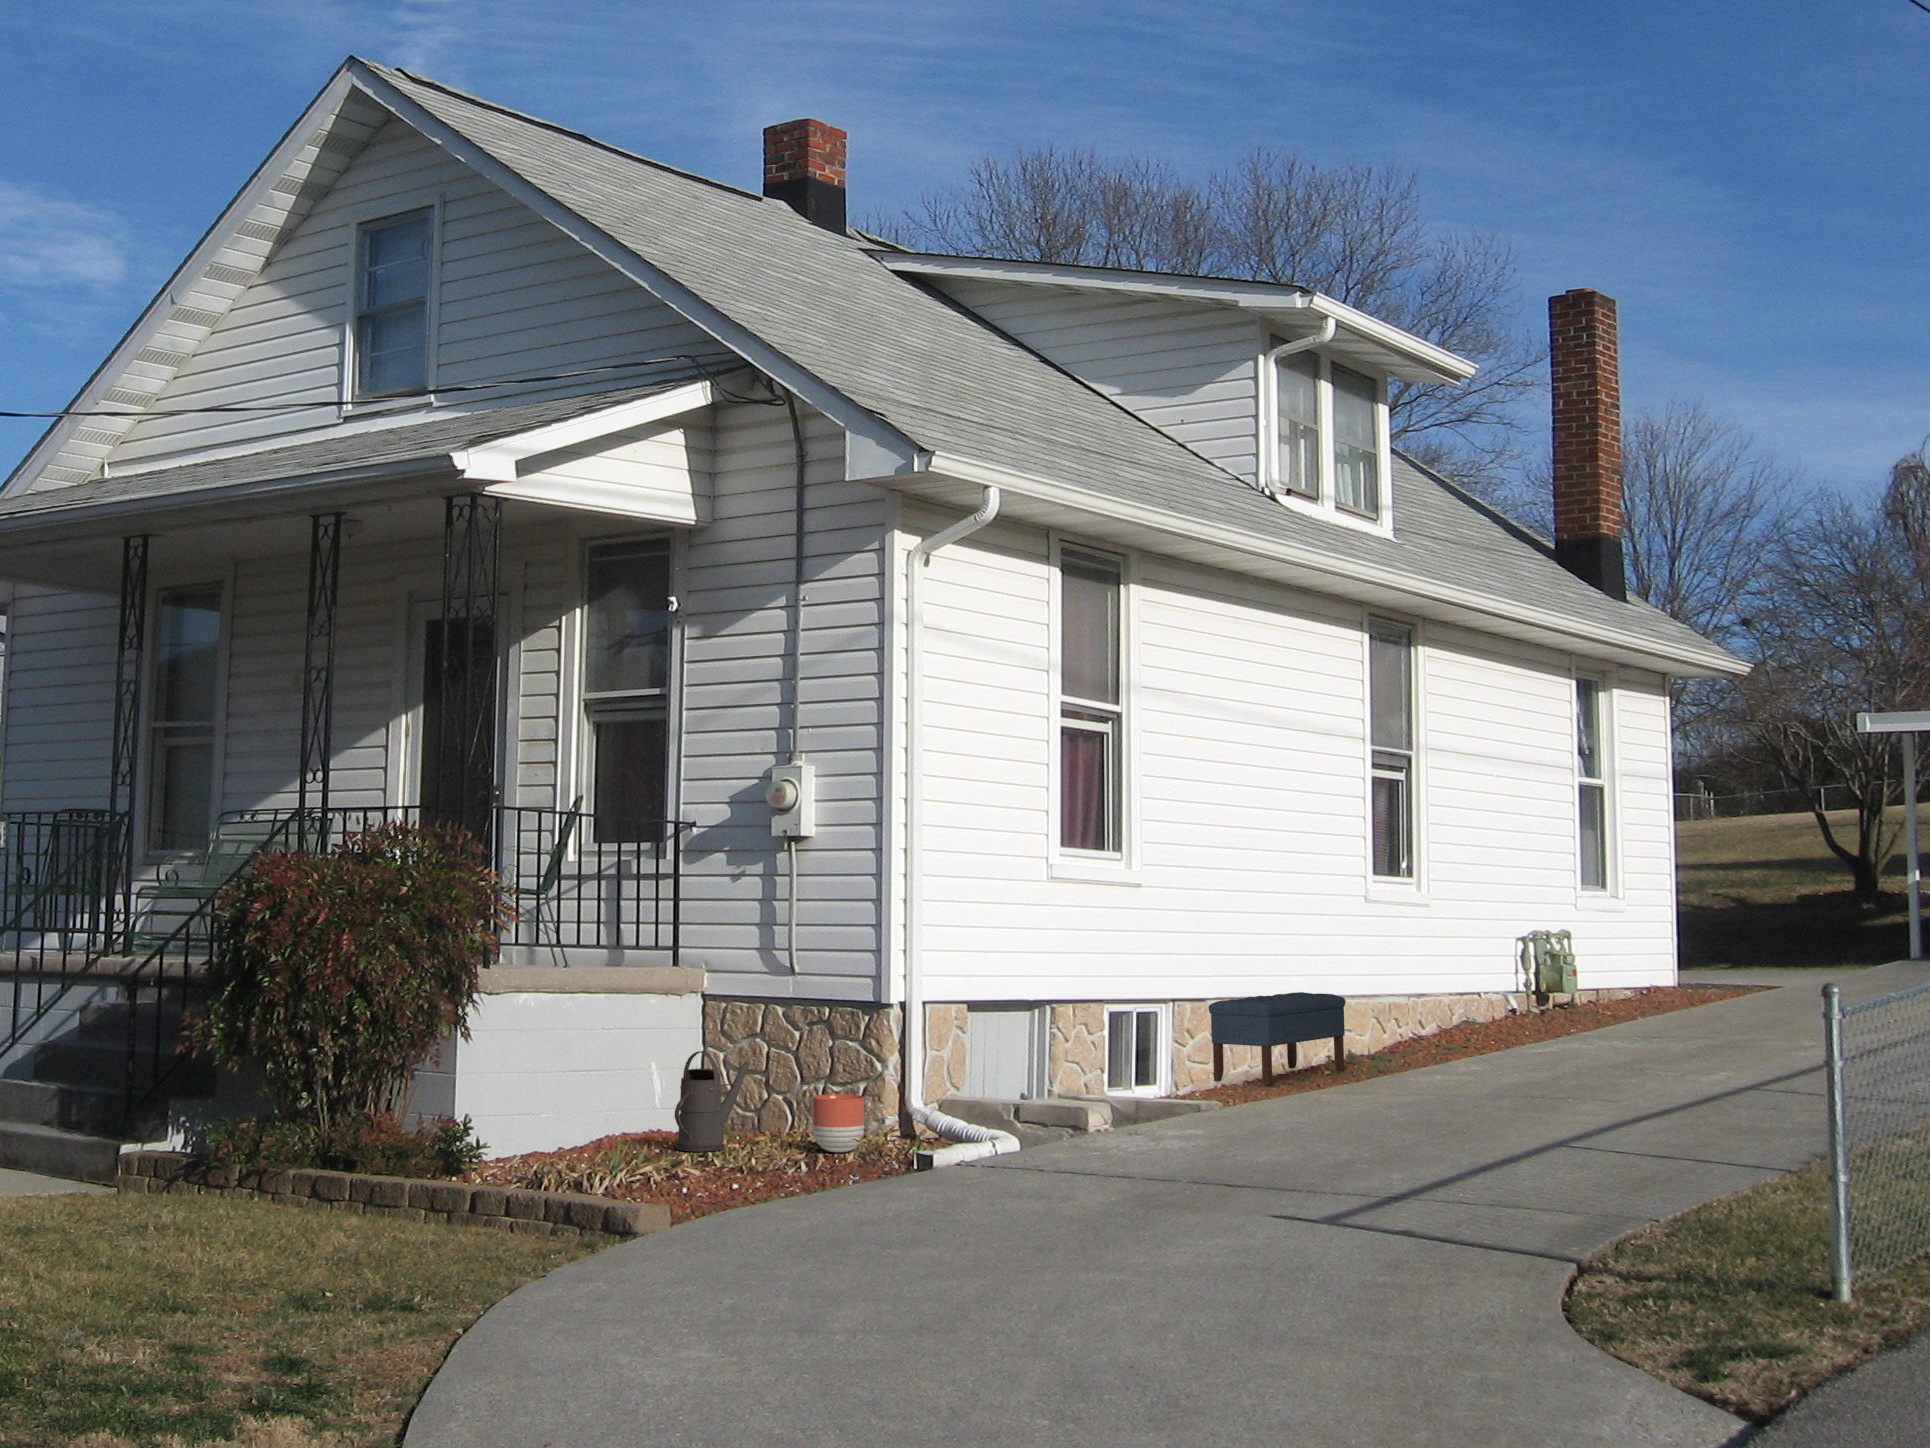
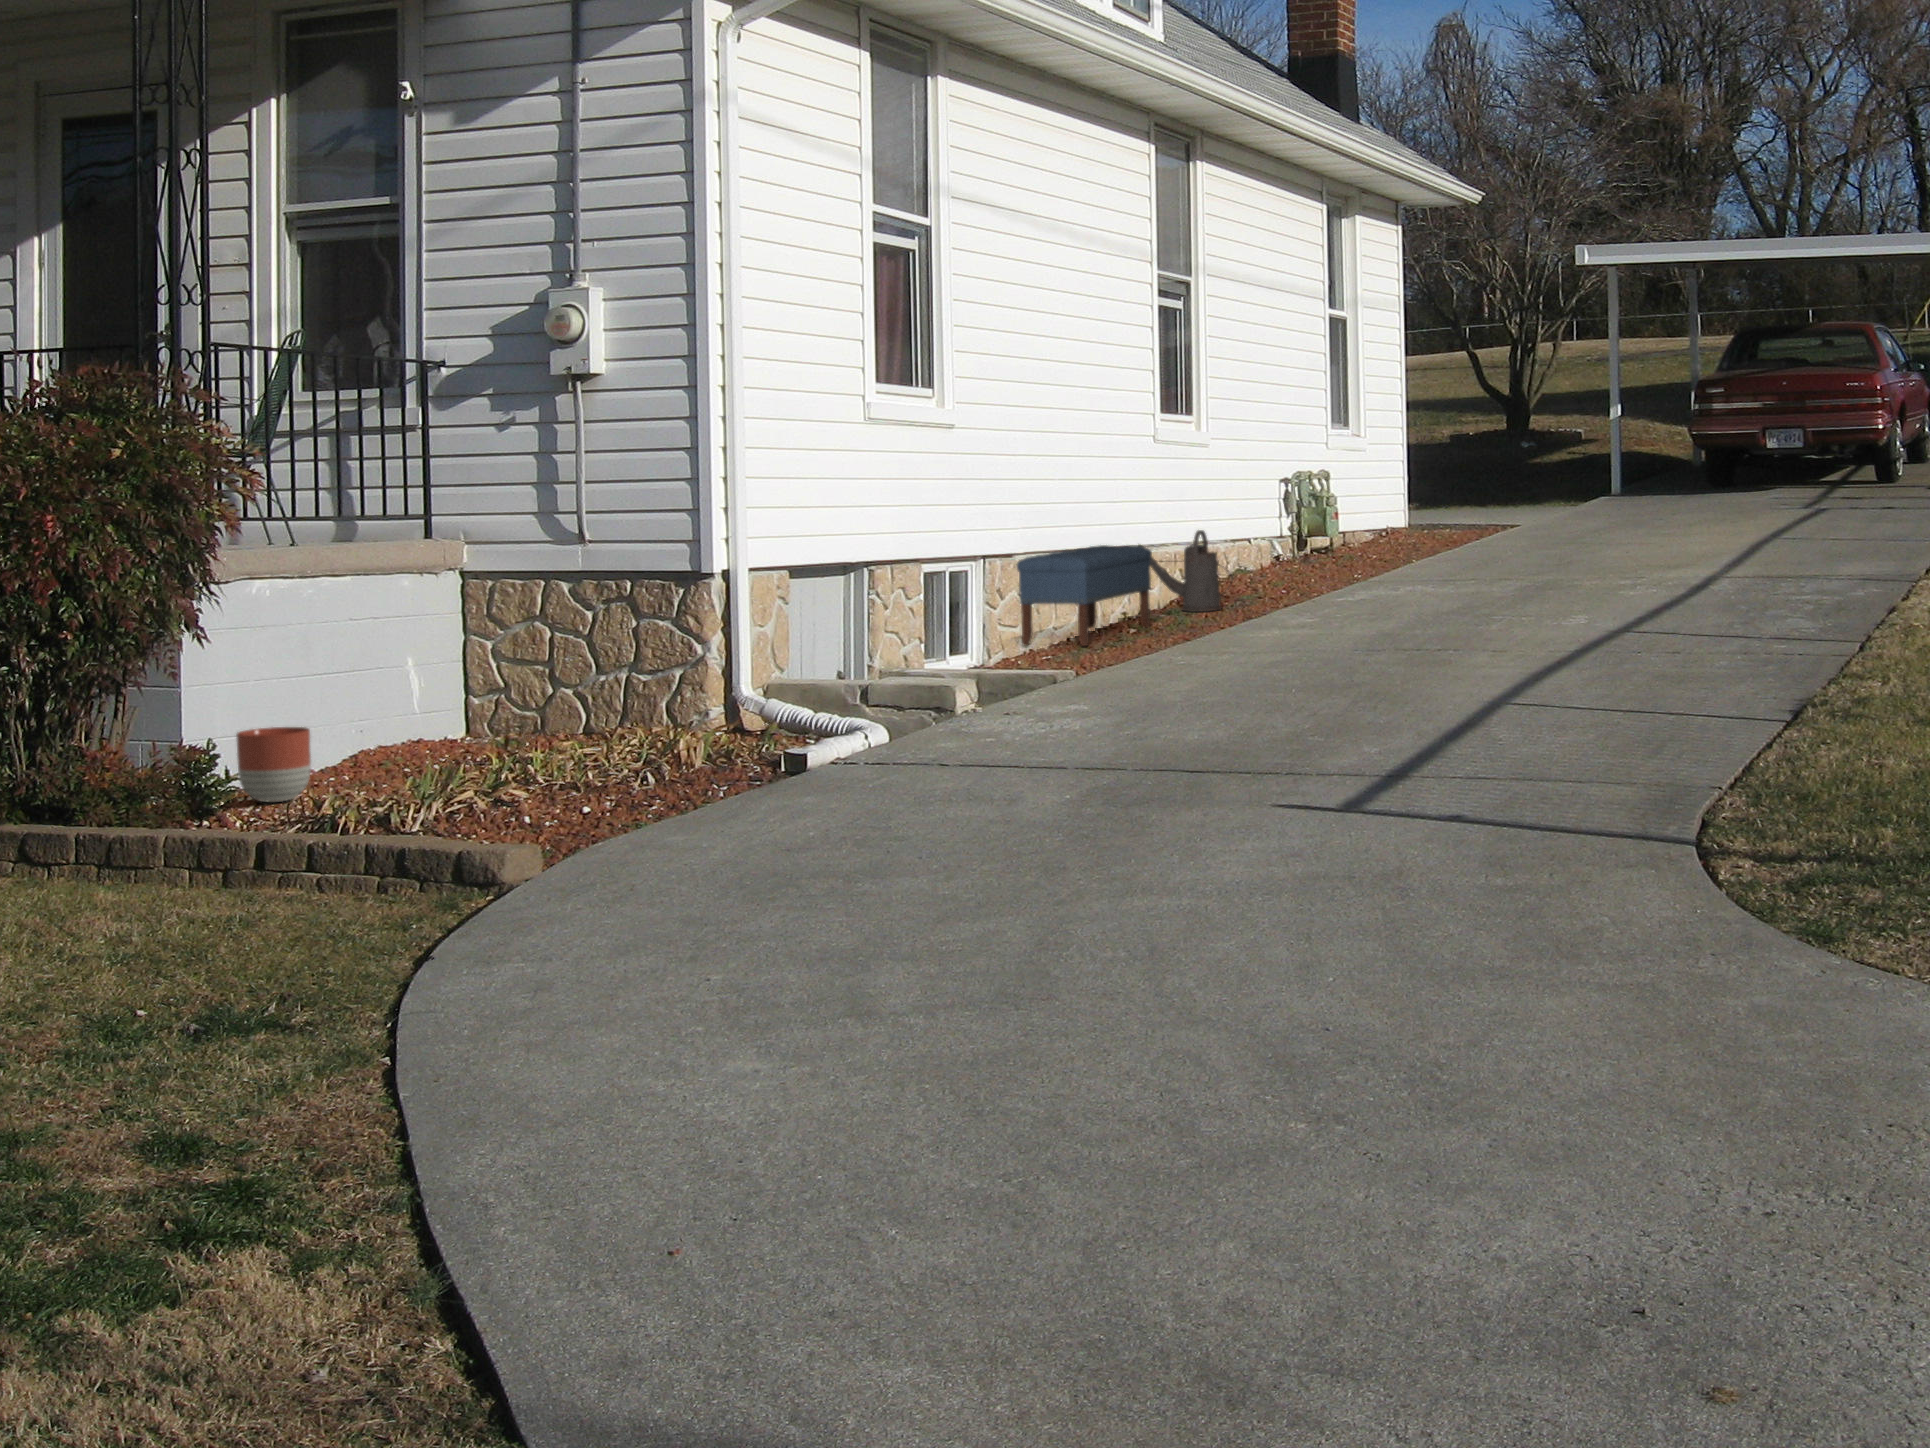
watering can: present [675,1051,749,1152] -> present [1138,530,1233,612]
planter: present [812,1094,865,1152] -> present [236,727,311,802]

